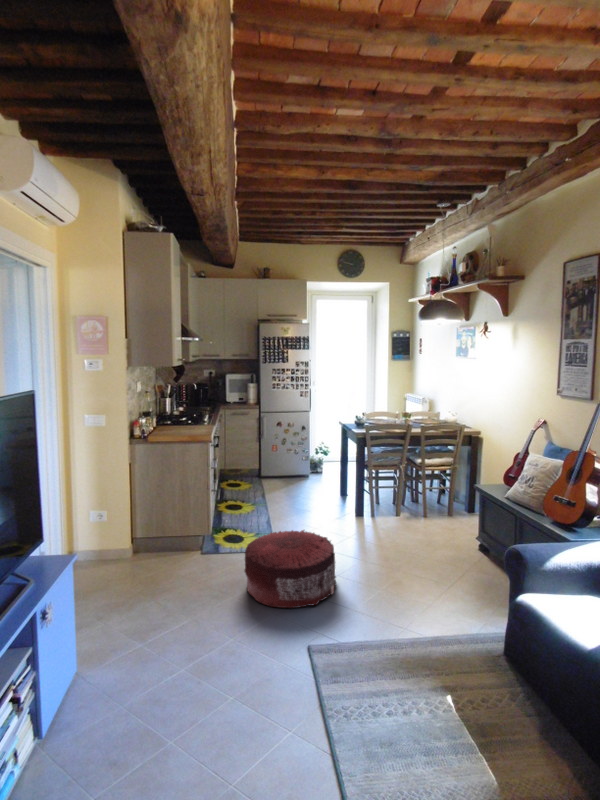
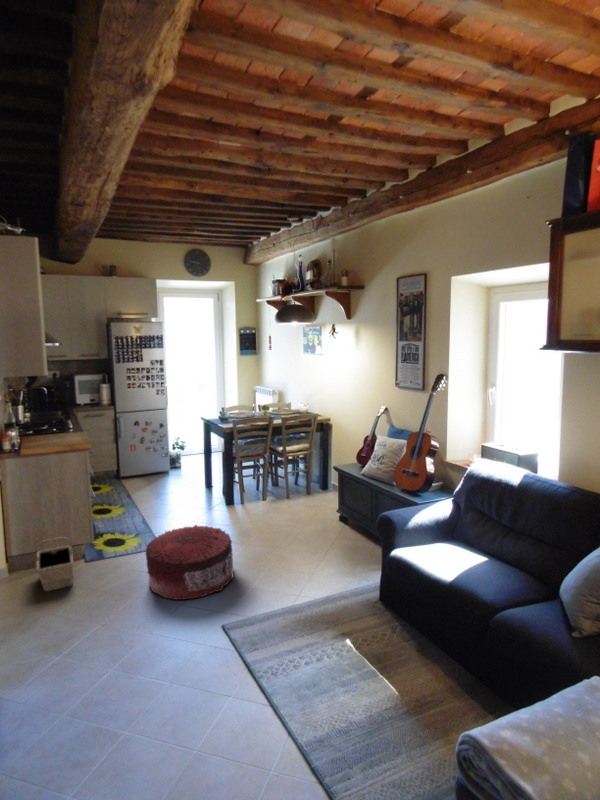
basket: none [150,523,188,573] -> present [36,537,73,591]

